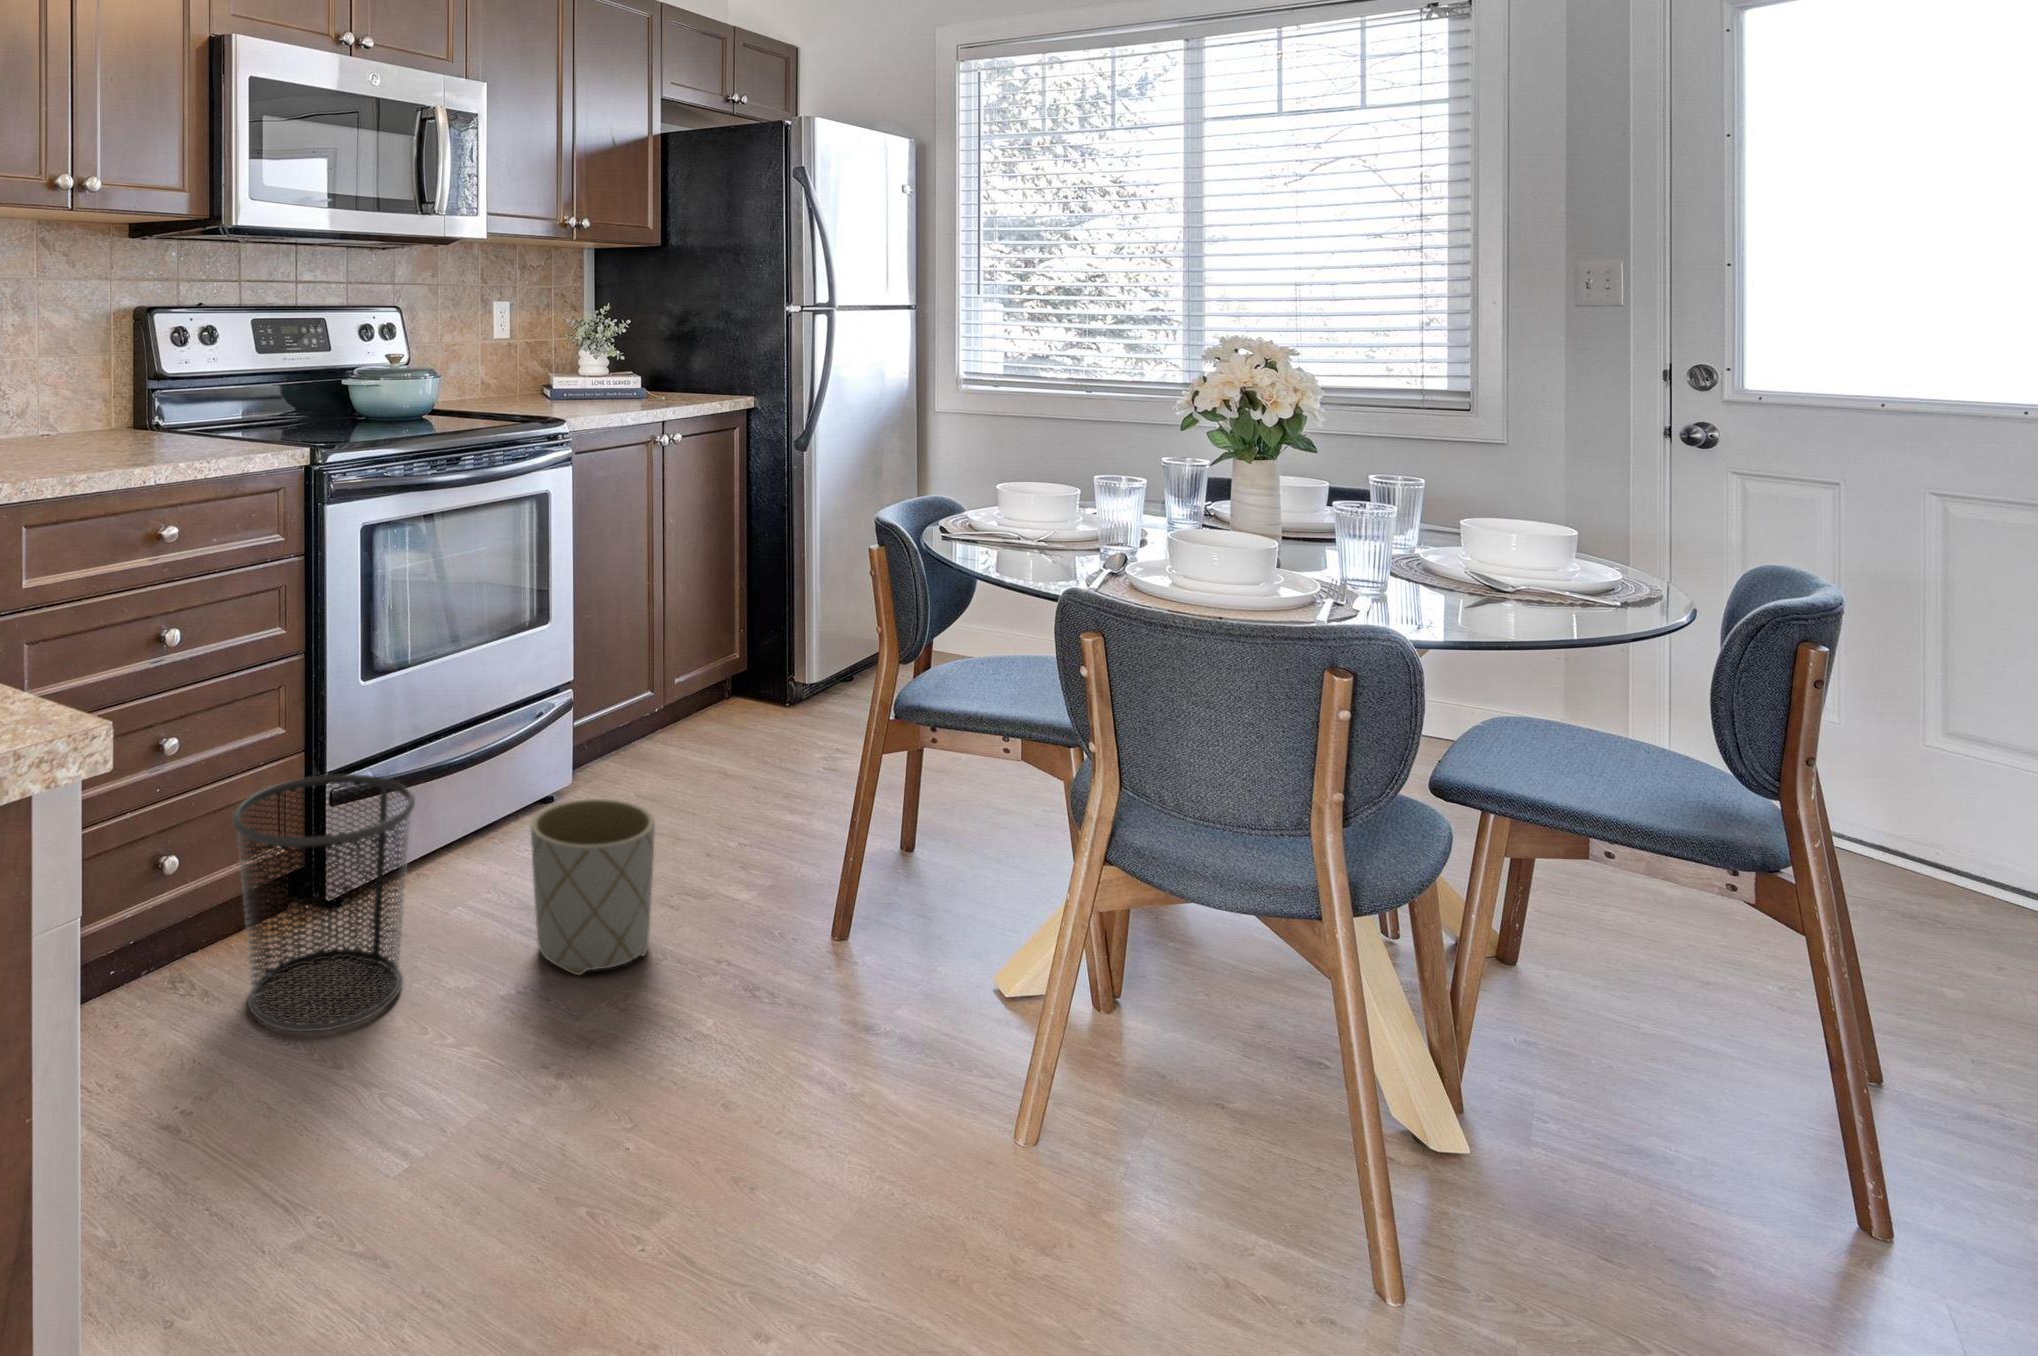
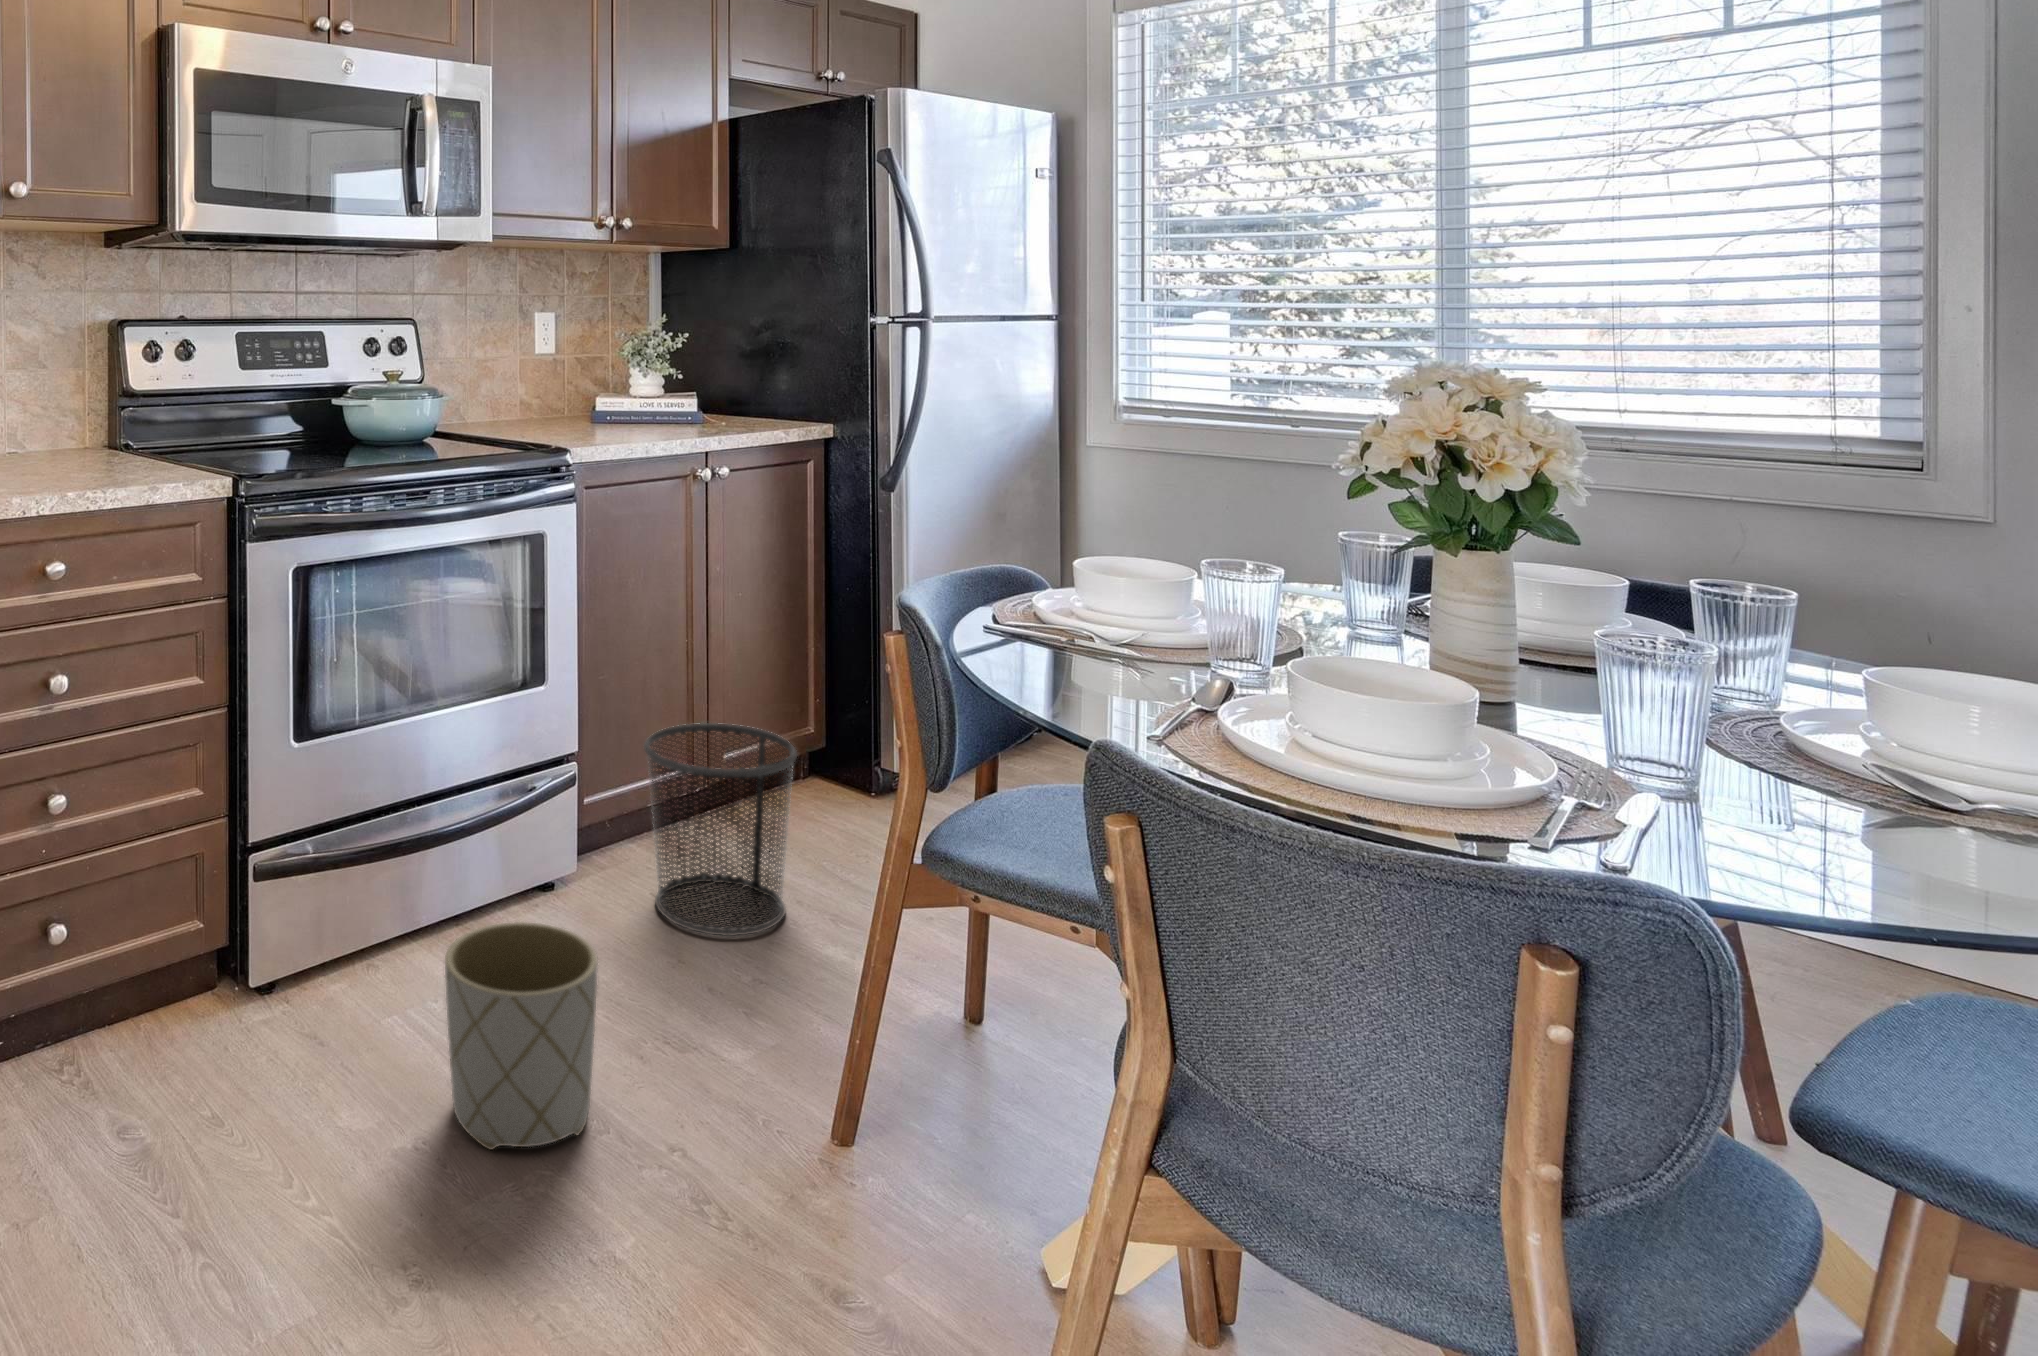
waste bin: present [233,774,415,1032] -> present [644,723,797,936]

